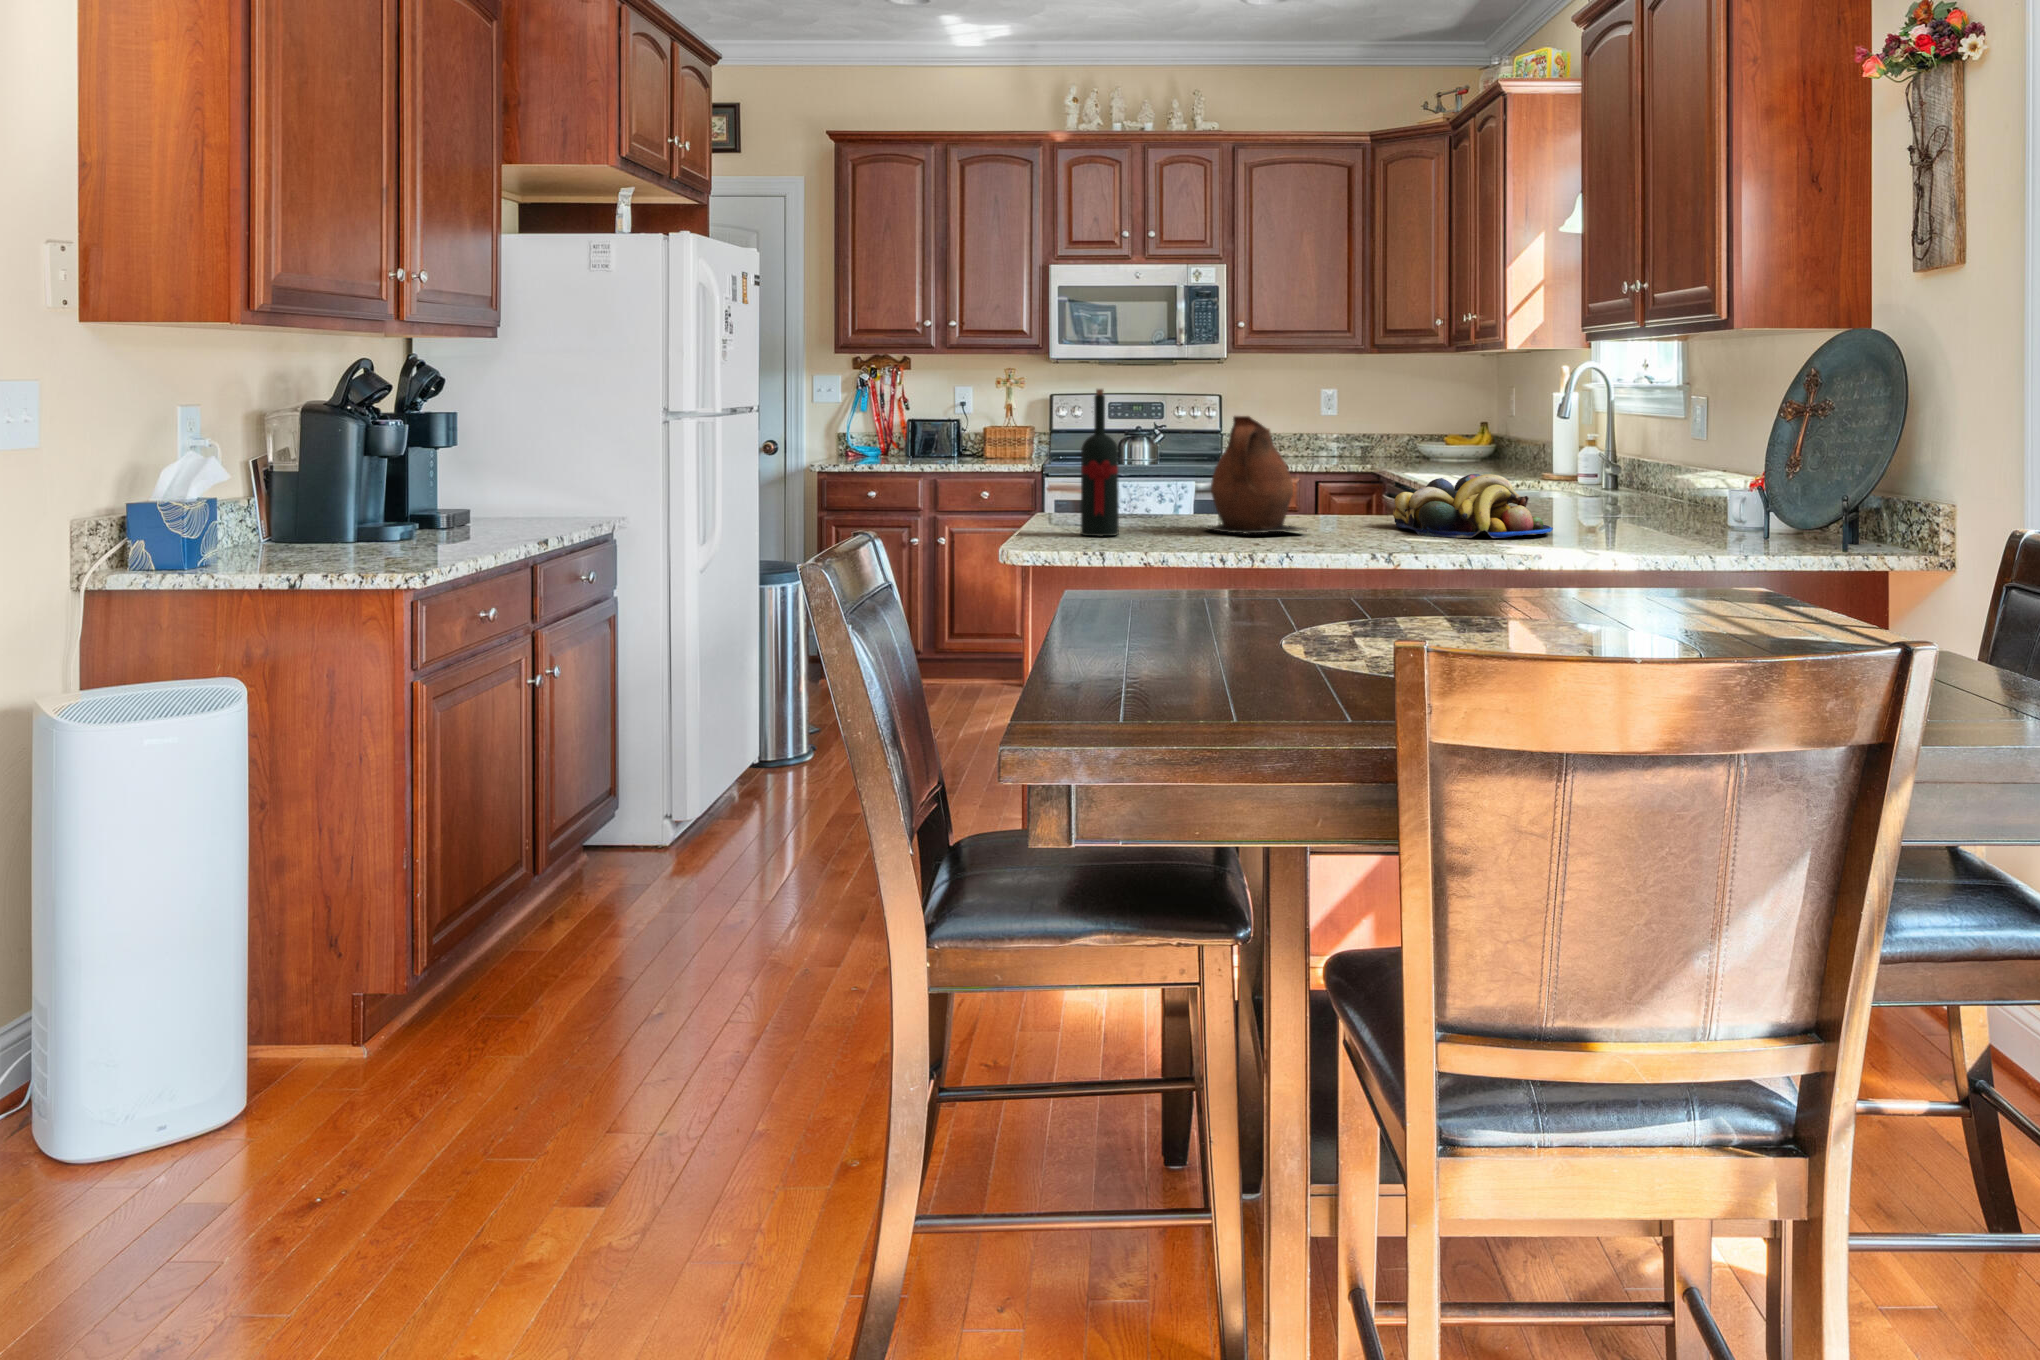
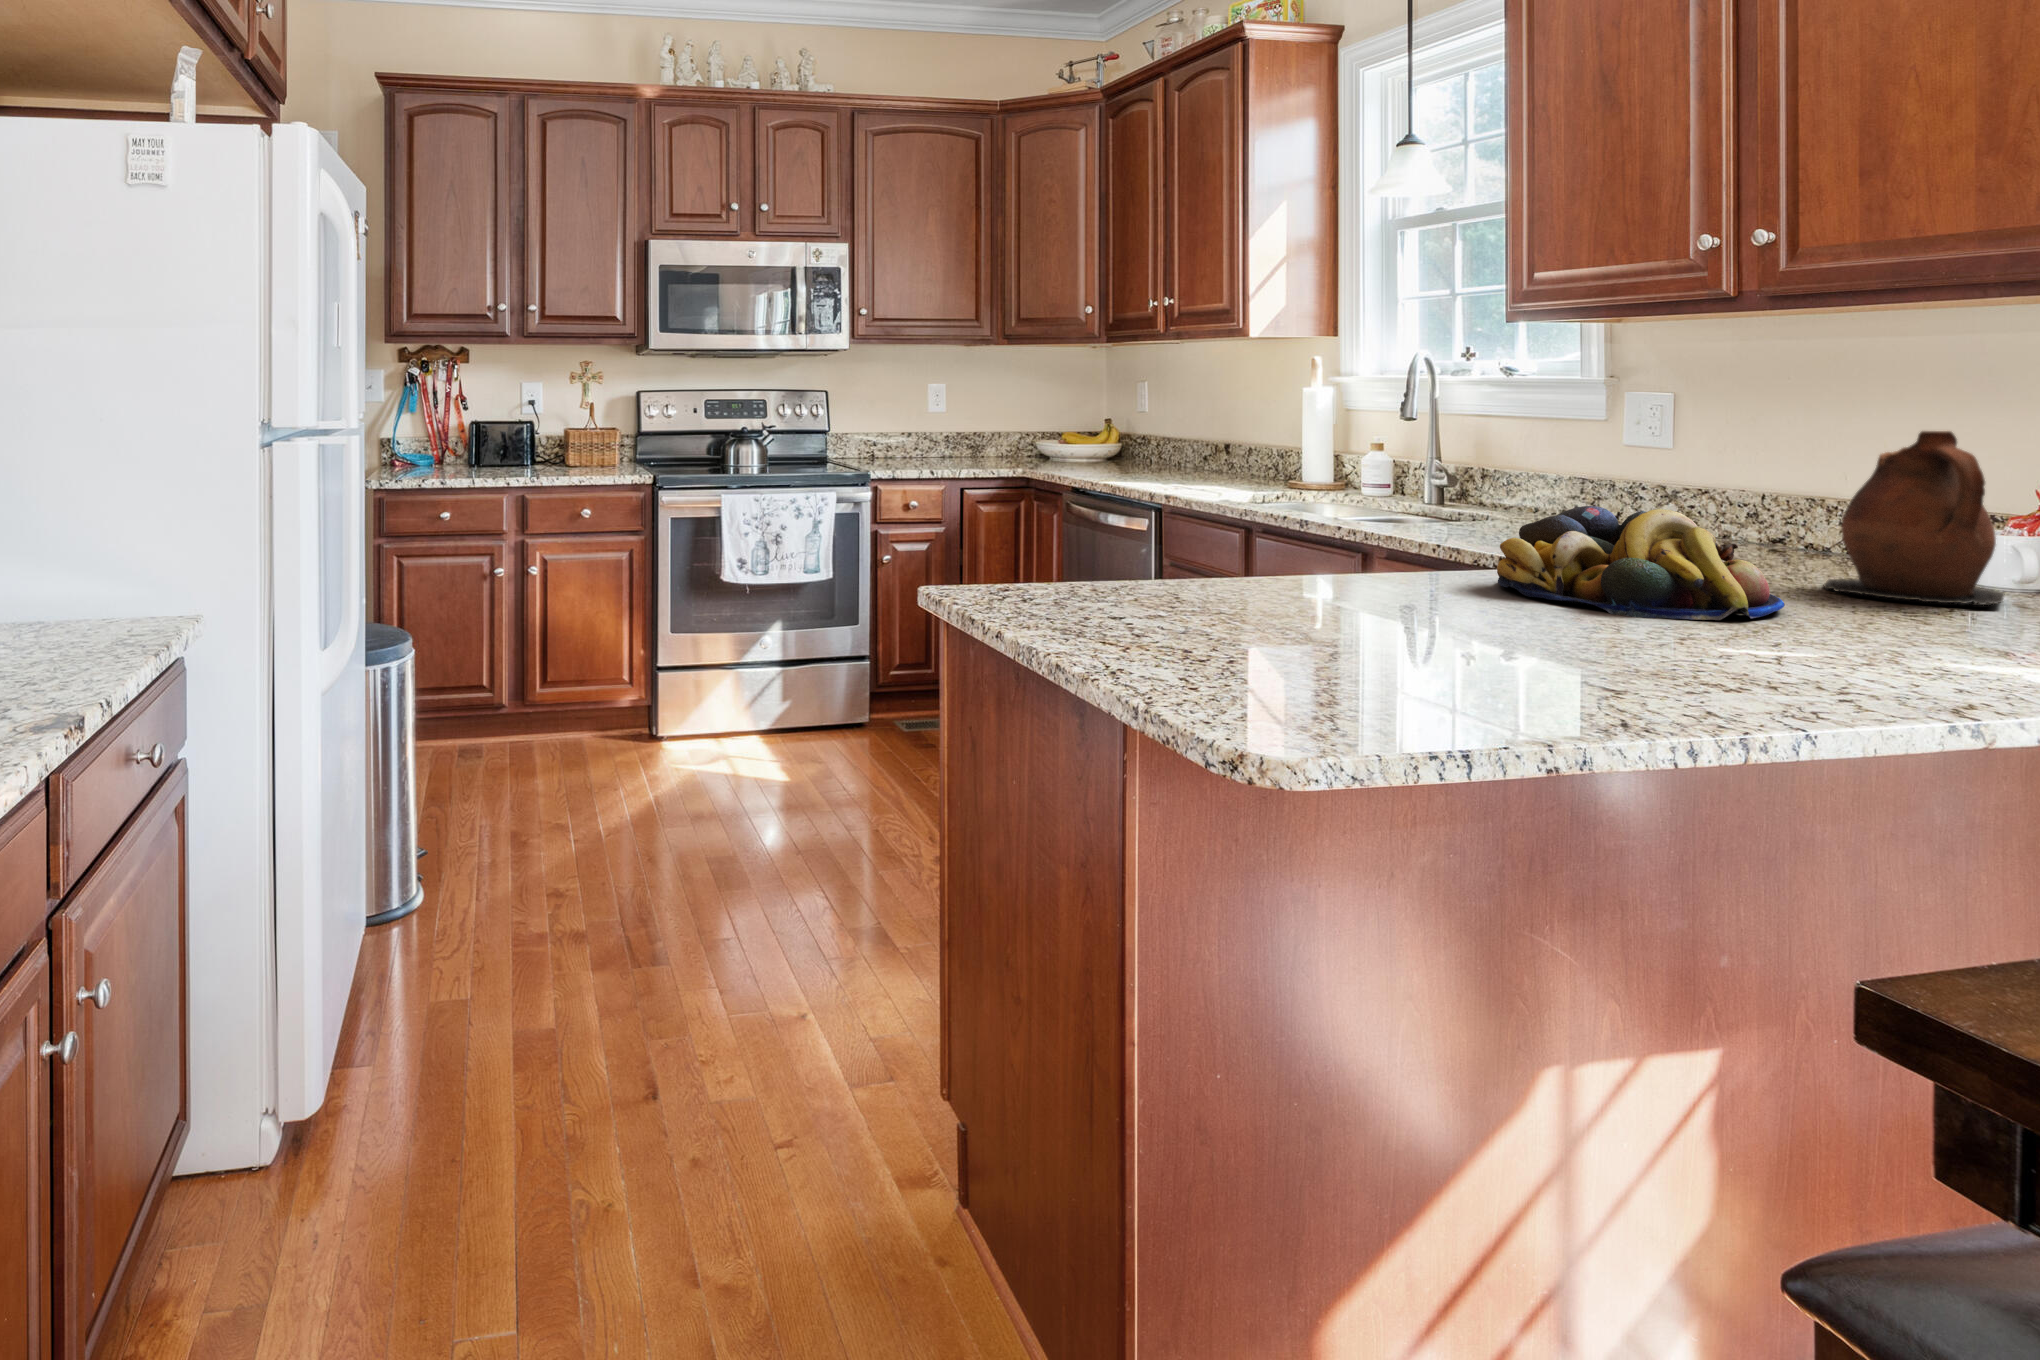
wine bottle: present [1081,389,1119,536] -> none [1185,378,1263,663]
ceramic pitcher: present [1206,416,1307,534] -> present [1824,431,2004,605]

